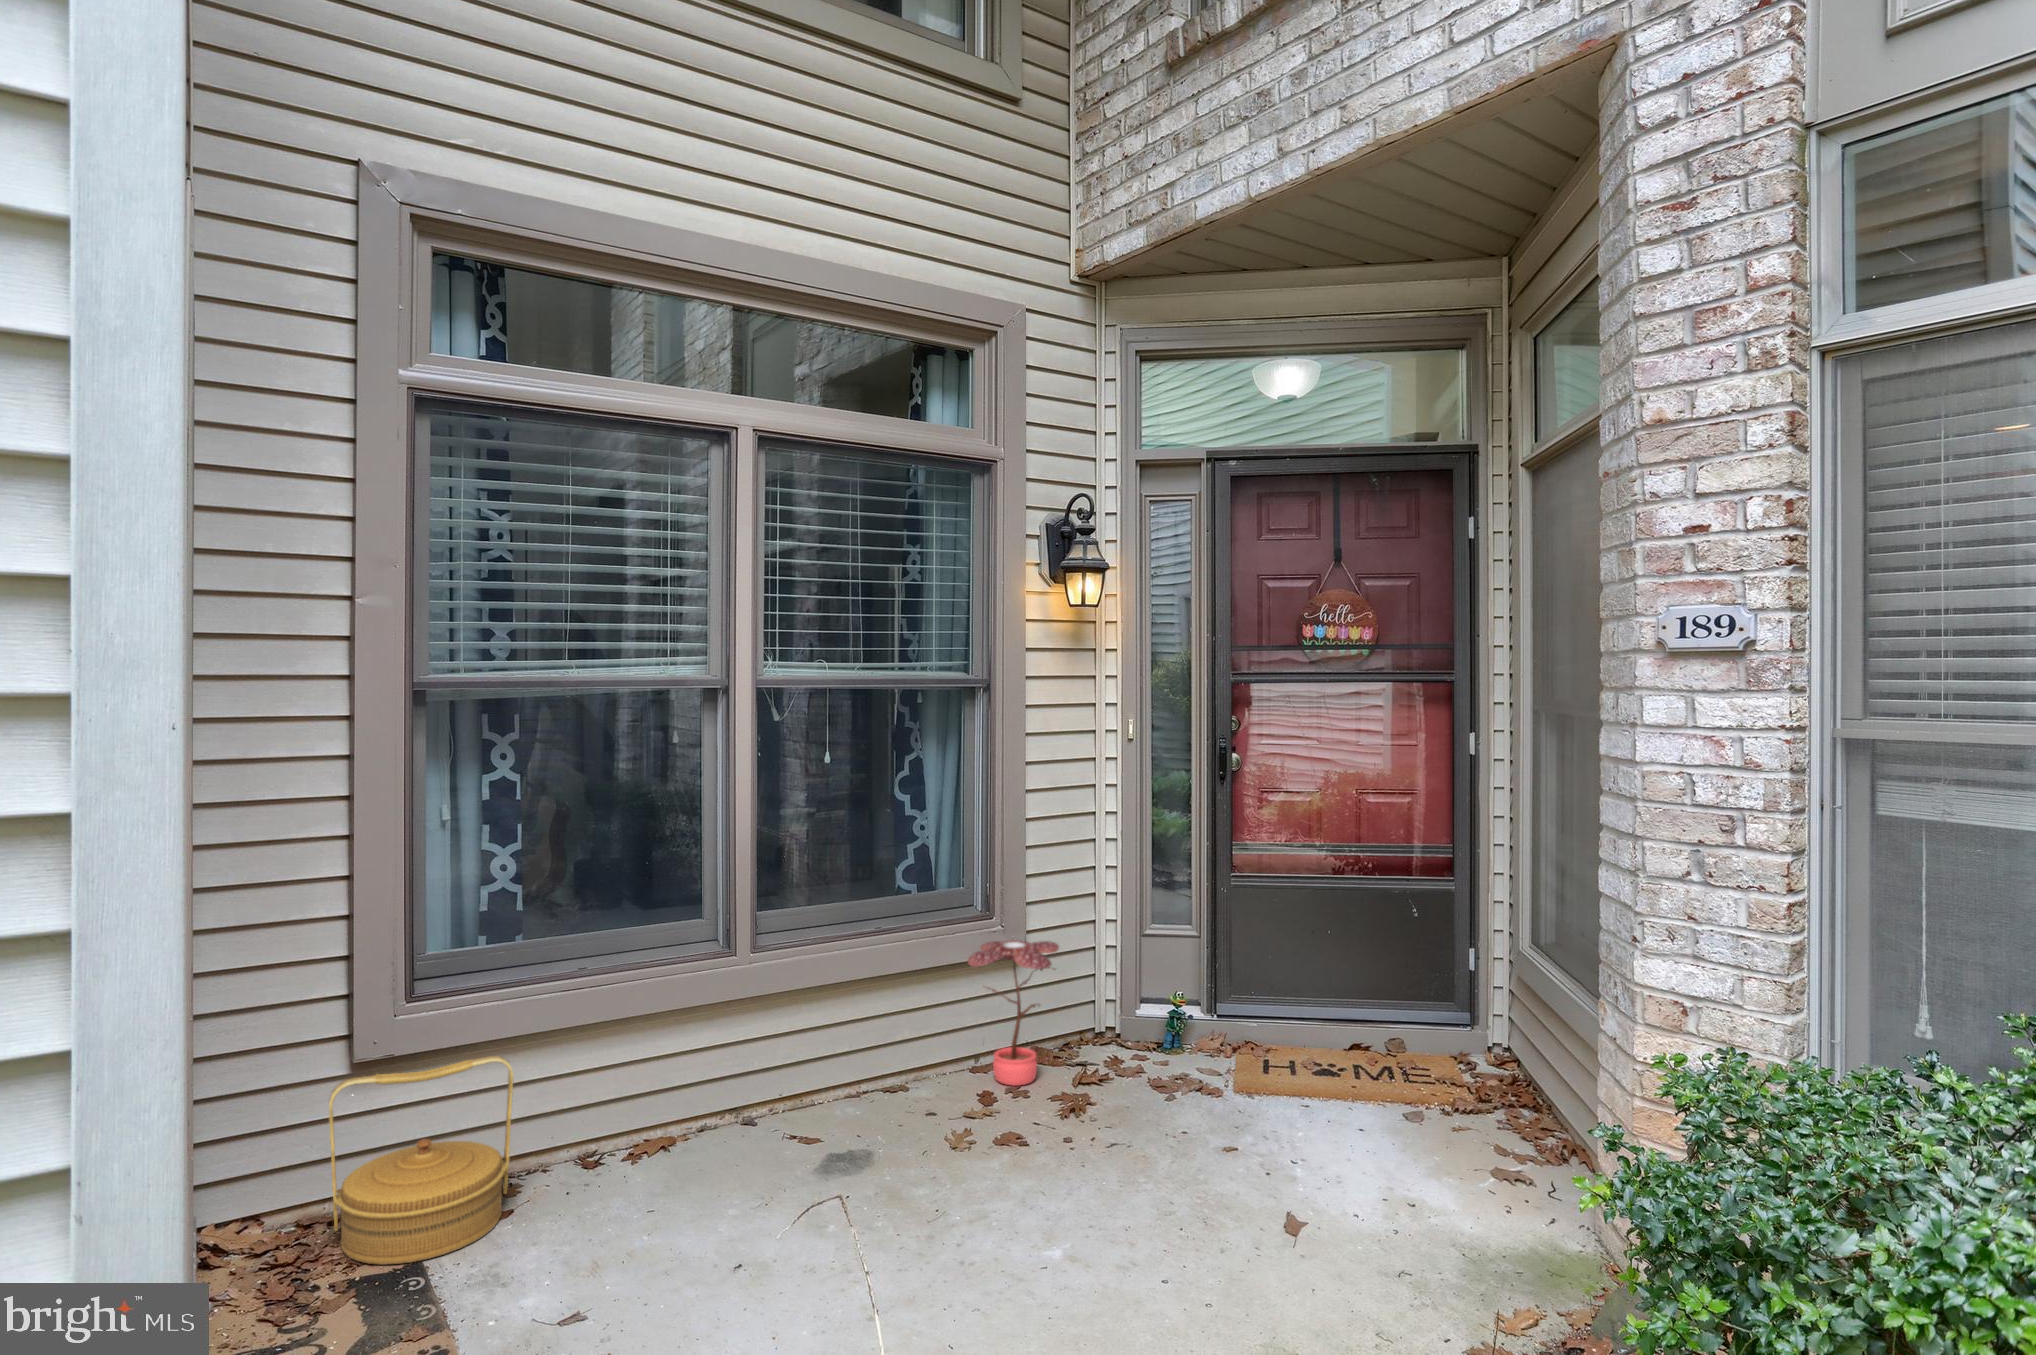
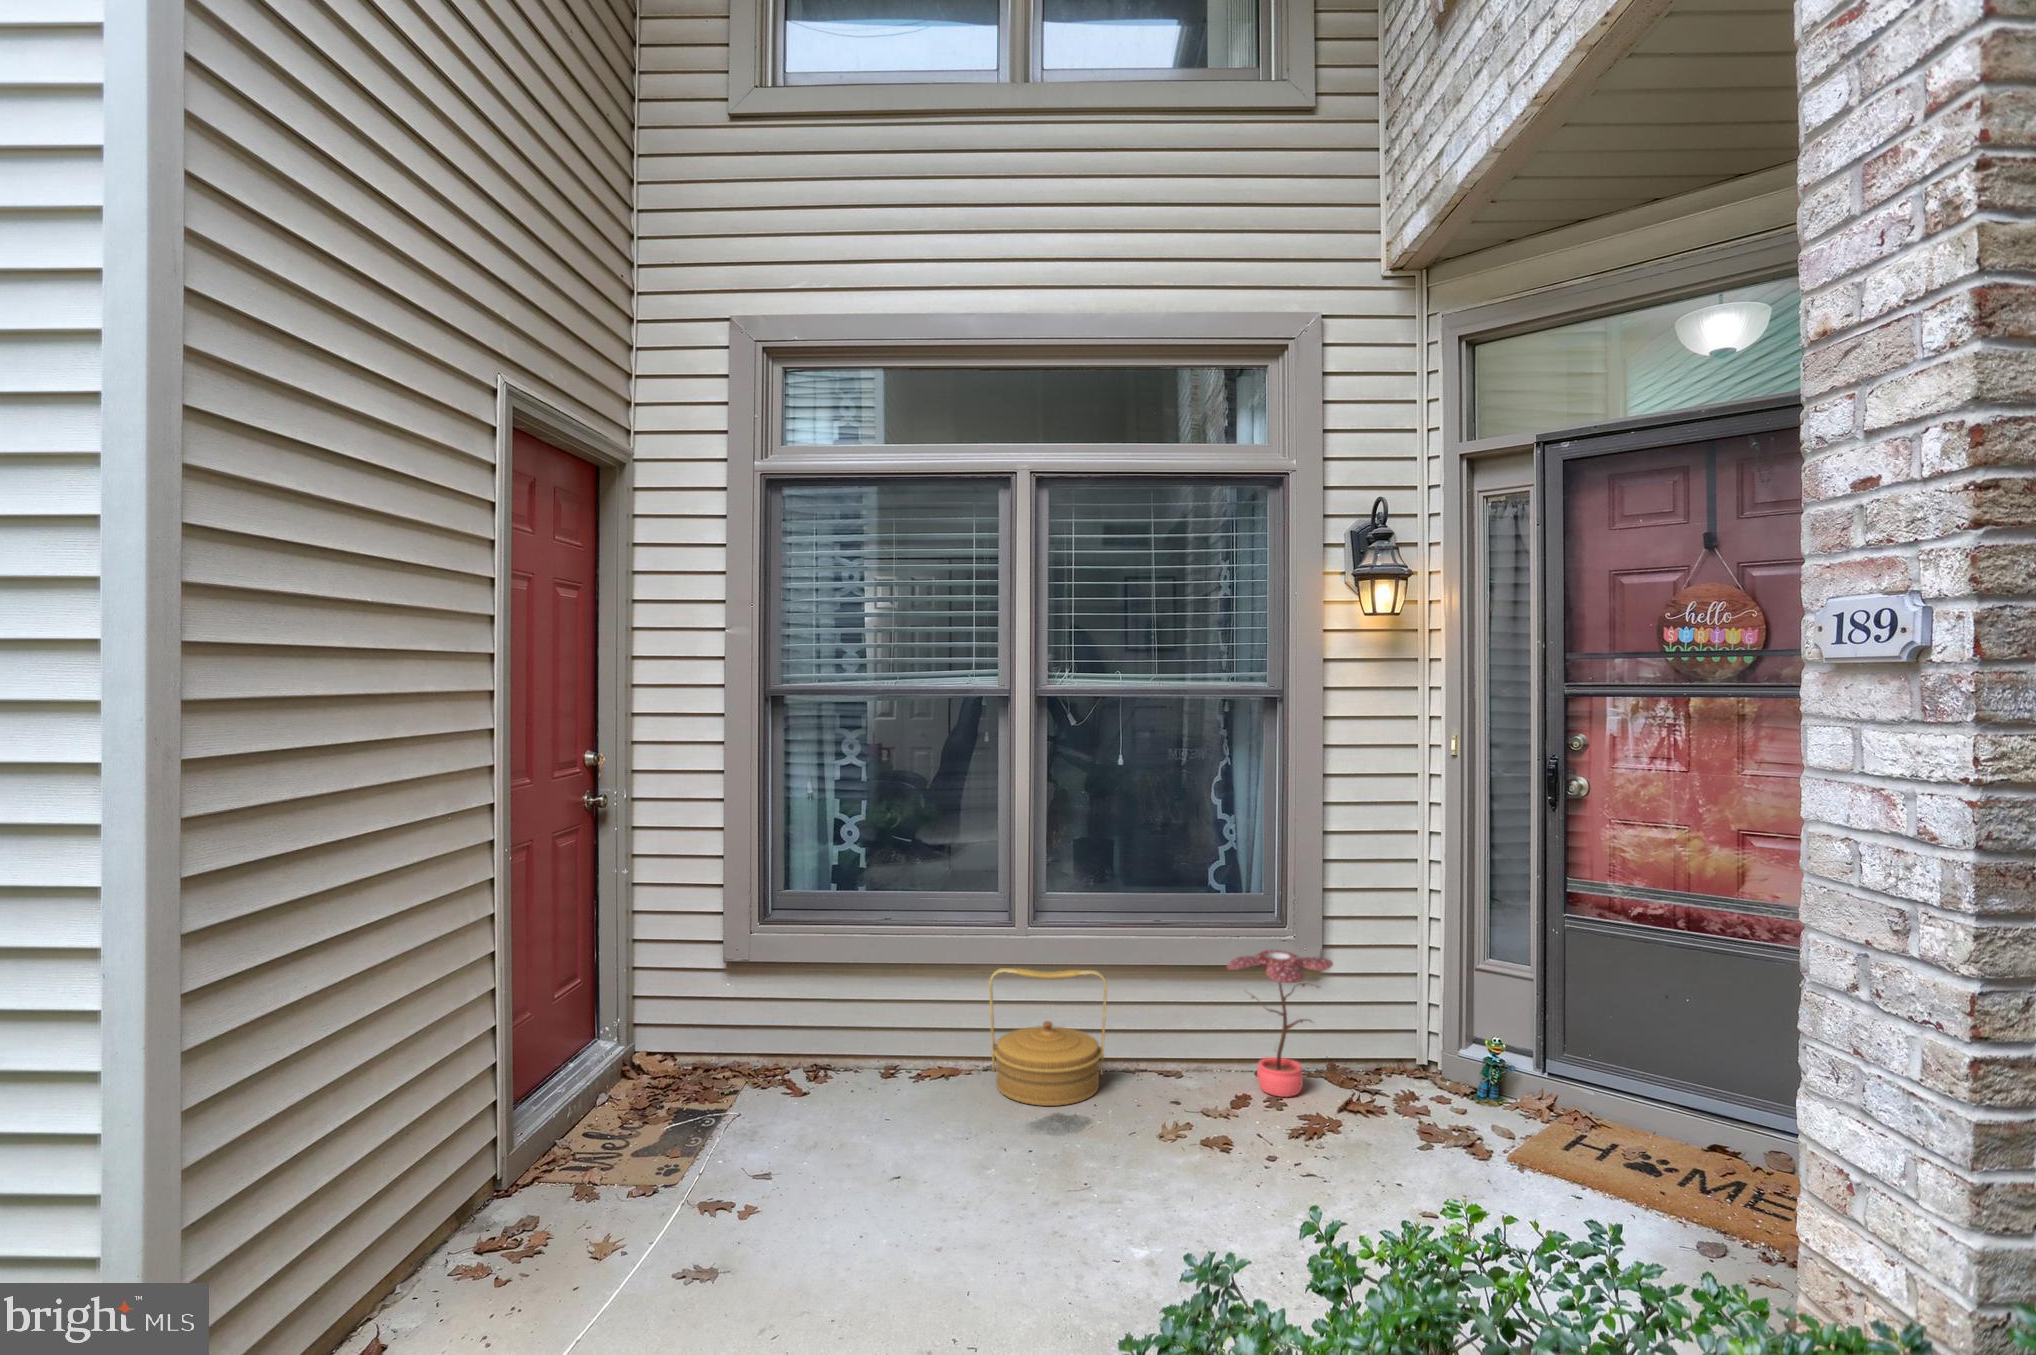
woven basket: present [329,1056,513,1265] -> present [989,968,1107,1106]

